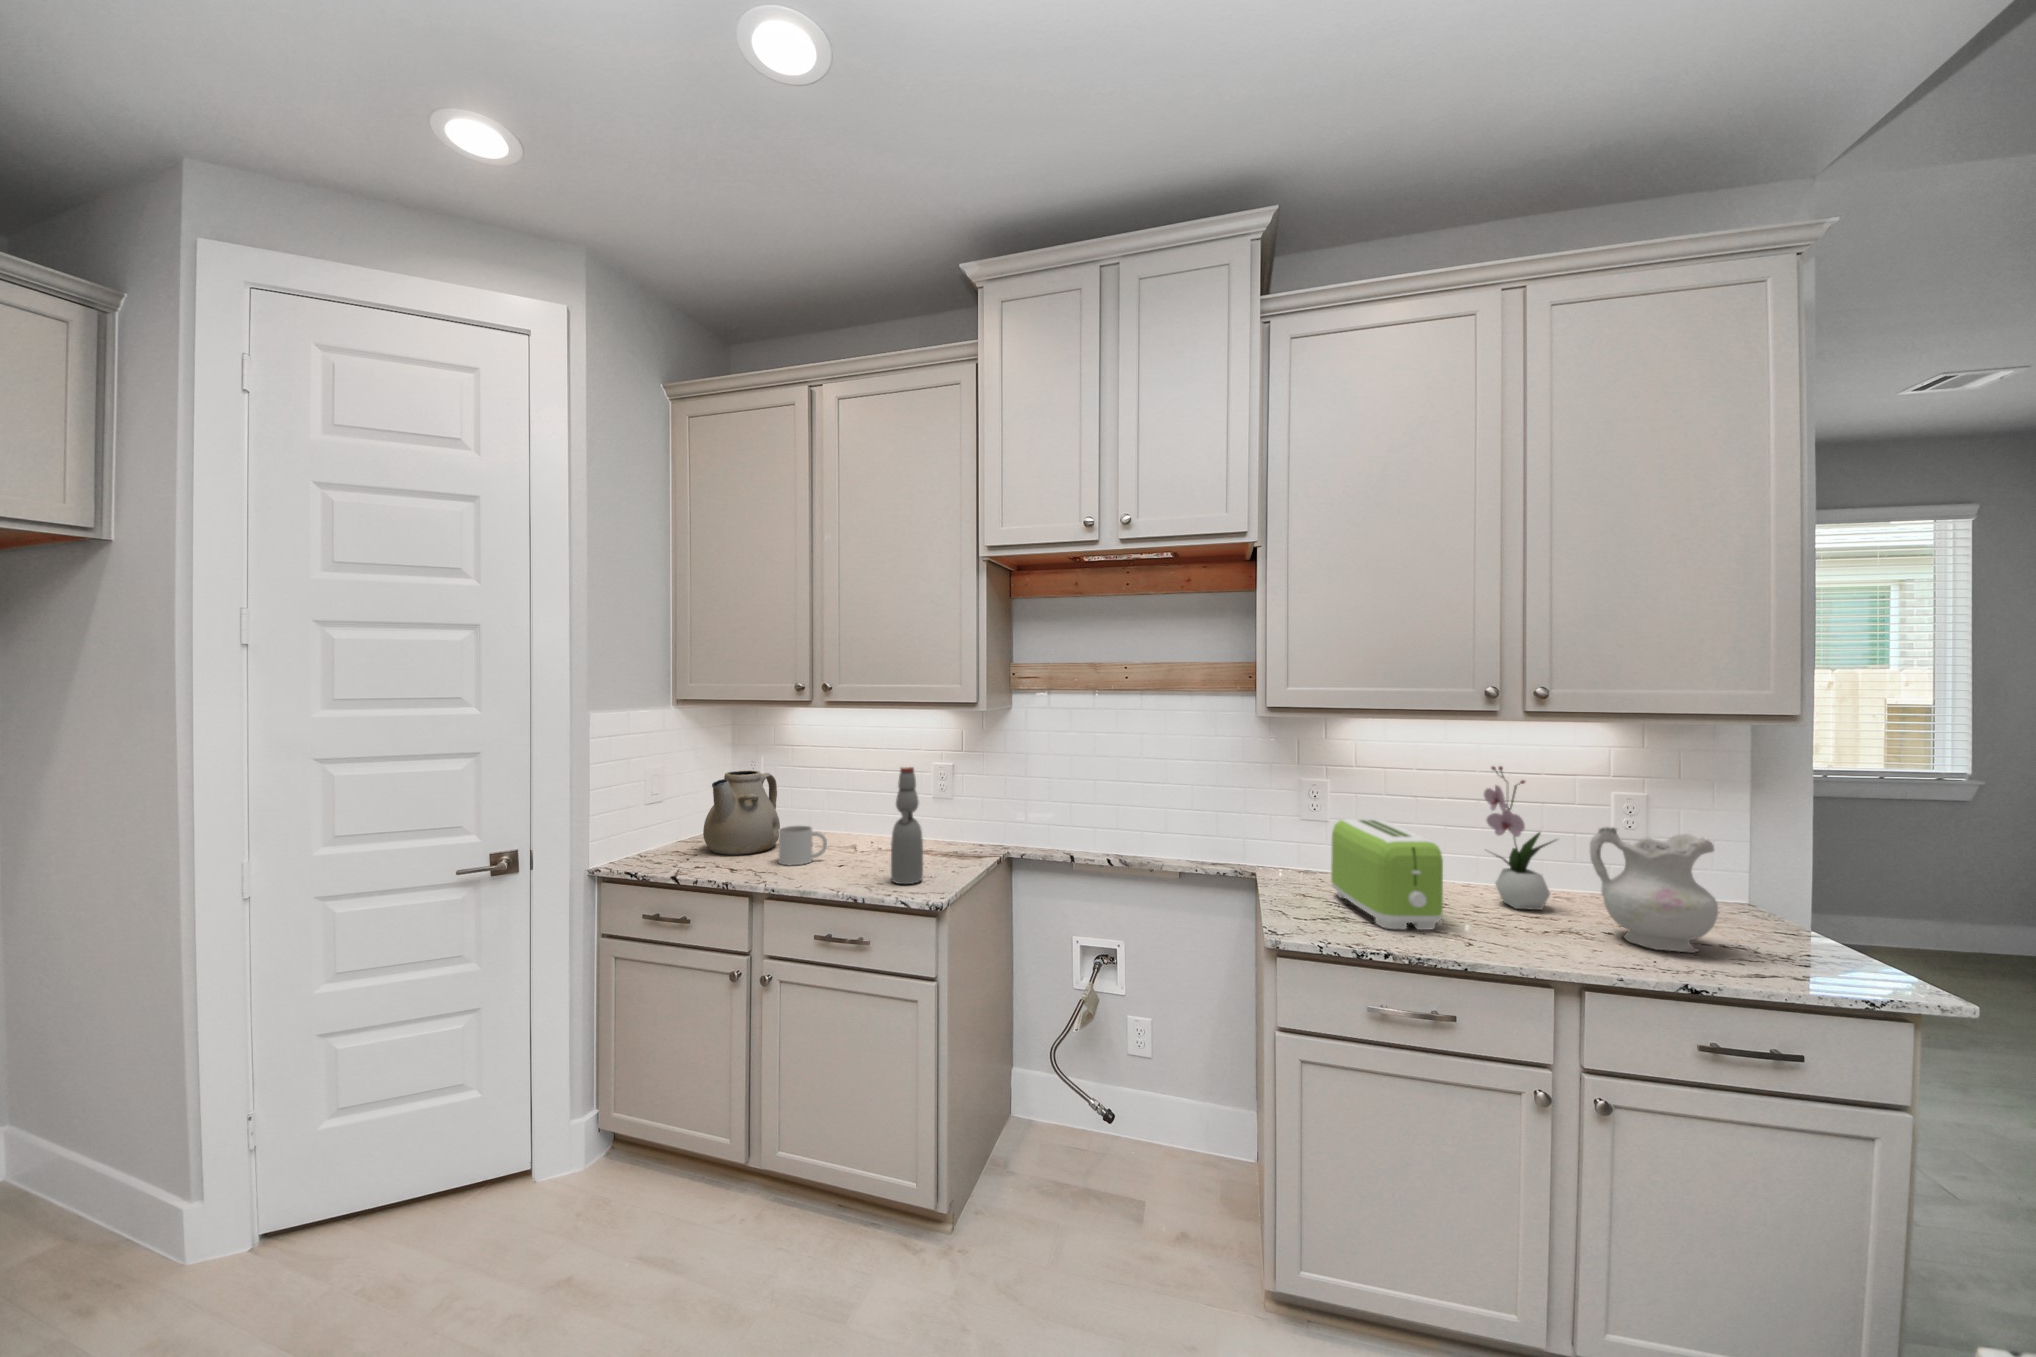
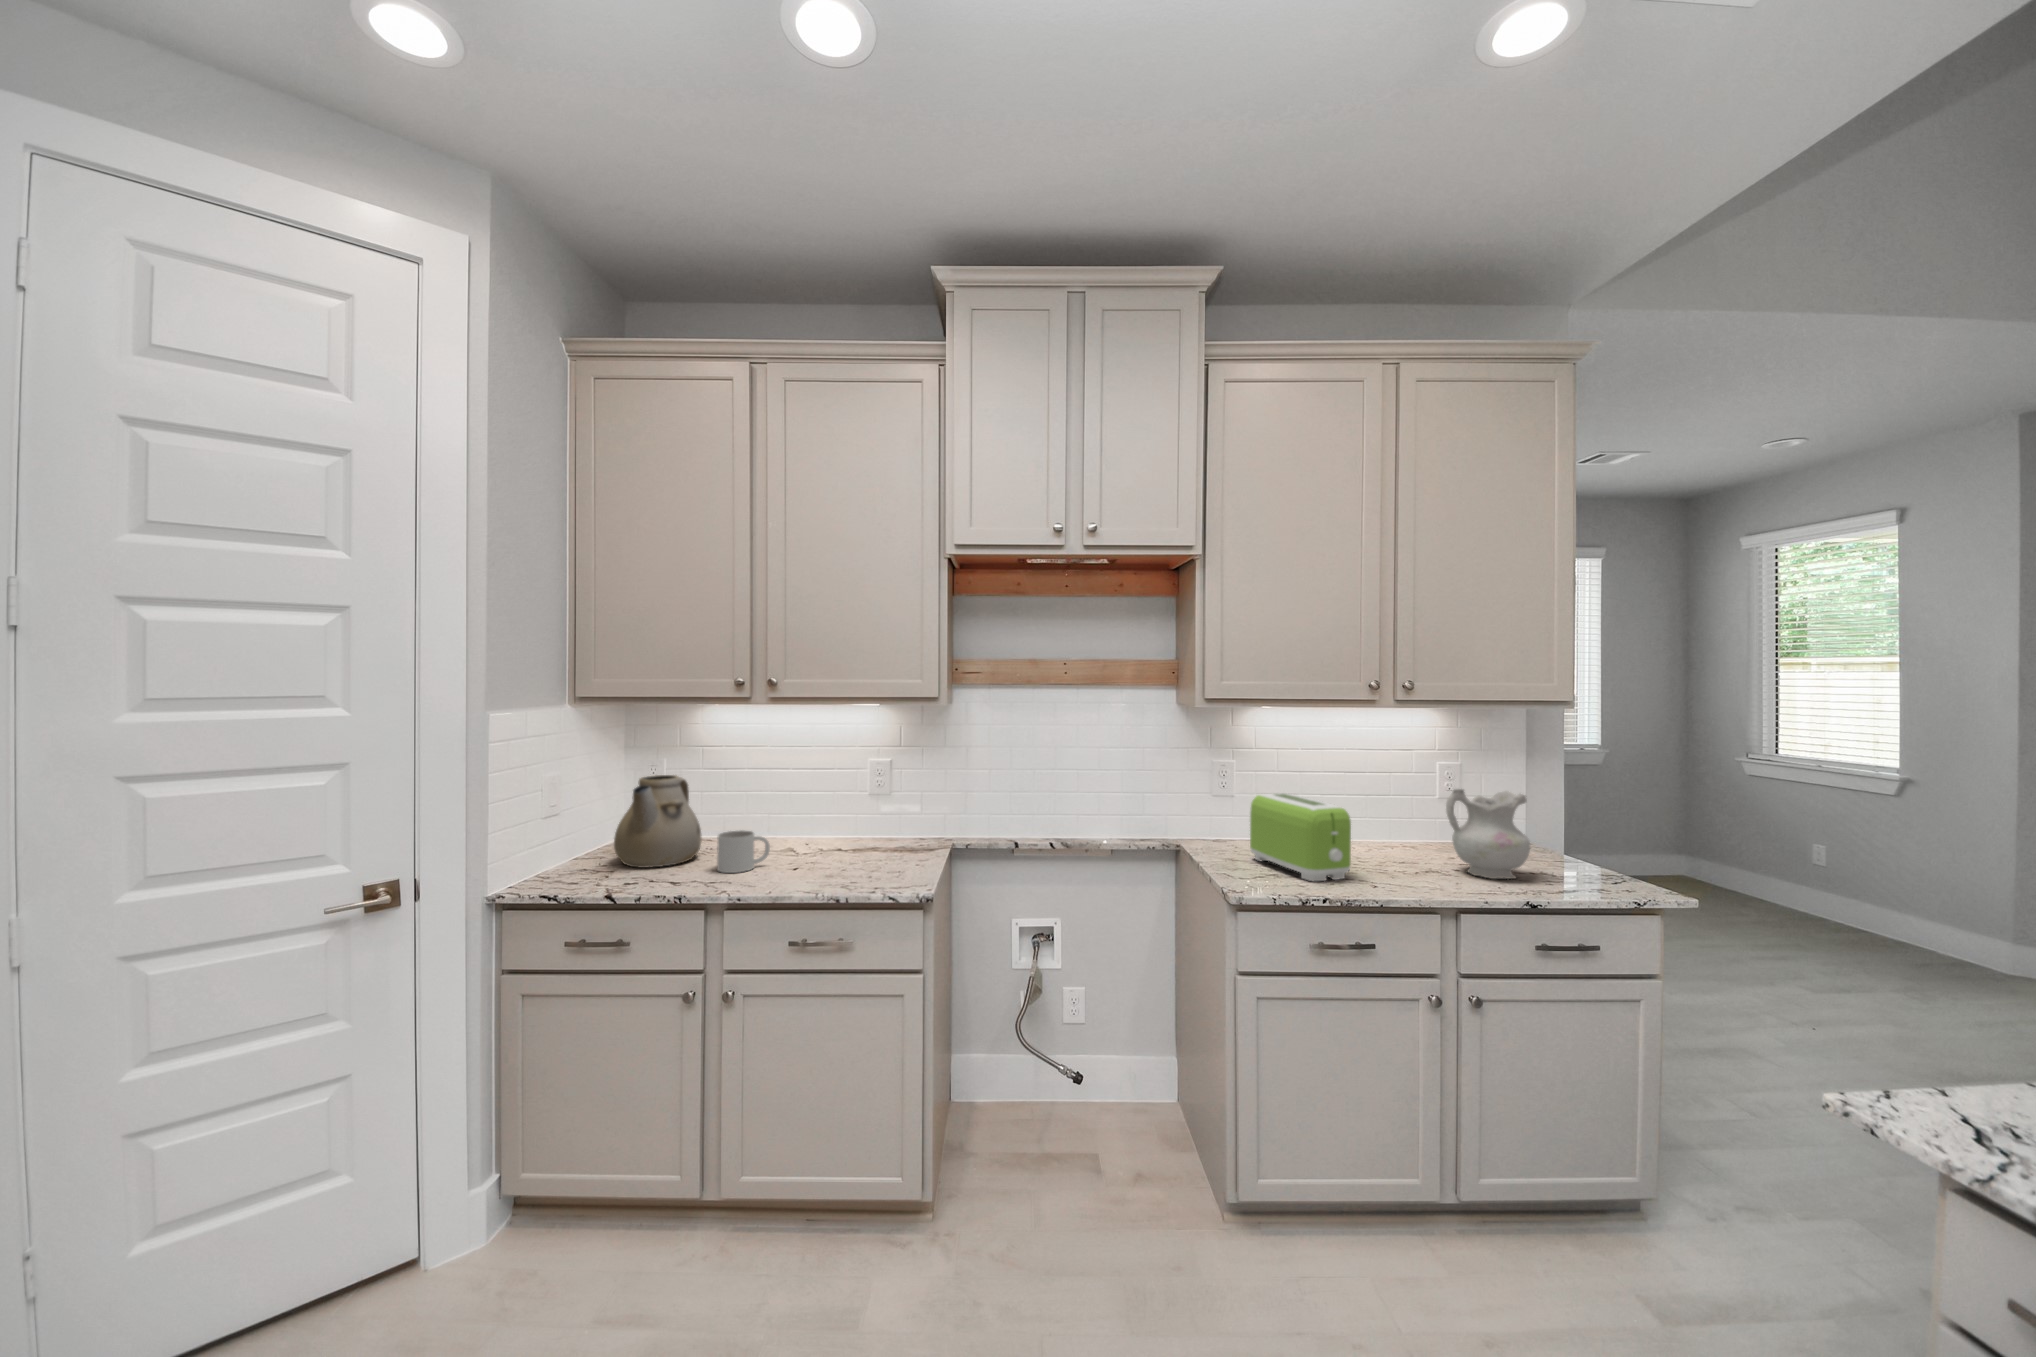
flower arrangement: present [1484,766,1553,910] -> none [1359,746,1415,859]
bottle: present [891,767,923,884] -> none [859,763,891,881]

